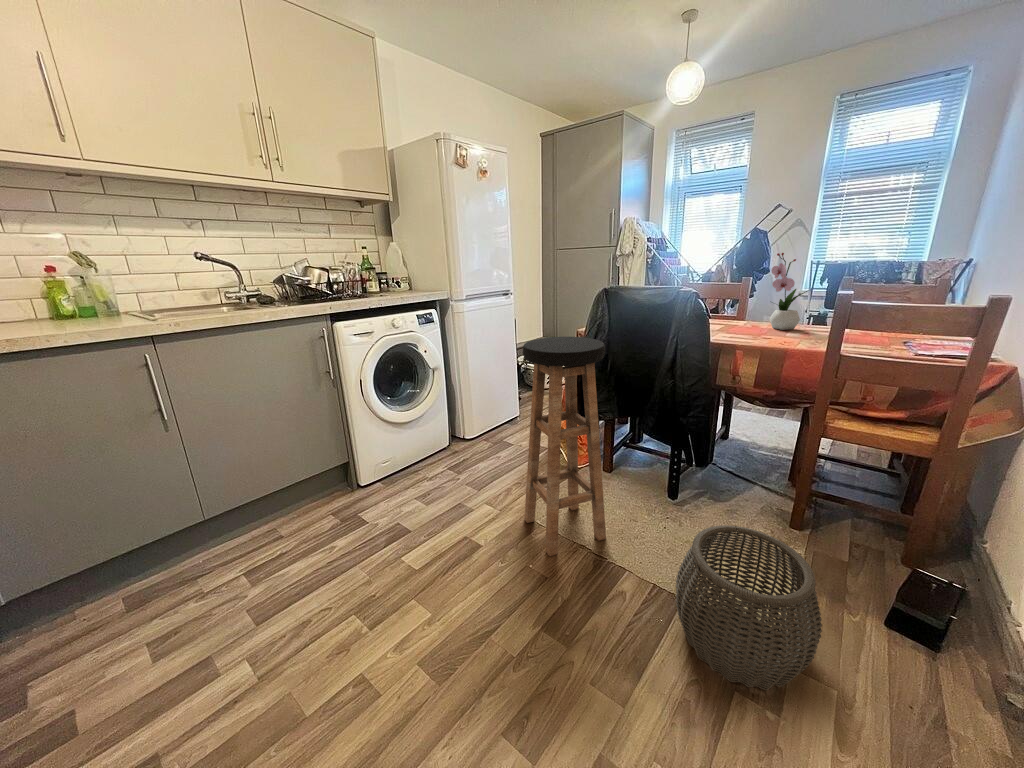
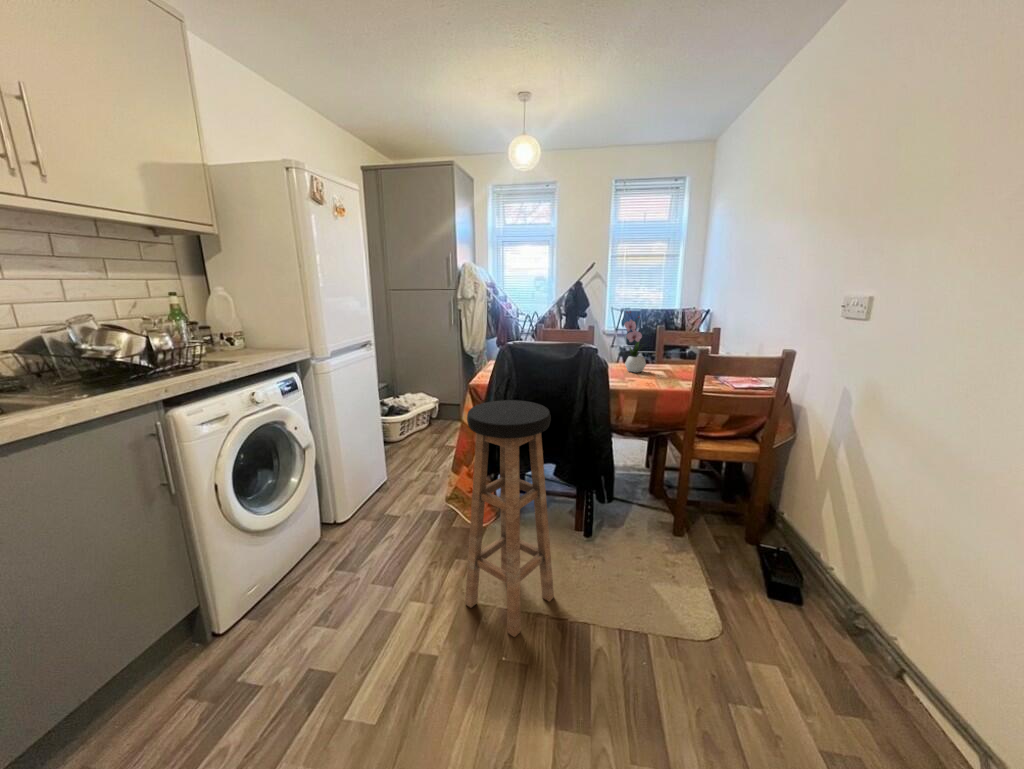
woven basket: present [676,525,822,690] -> none [647,552,764,690]

